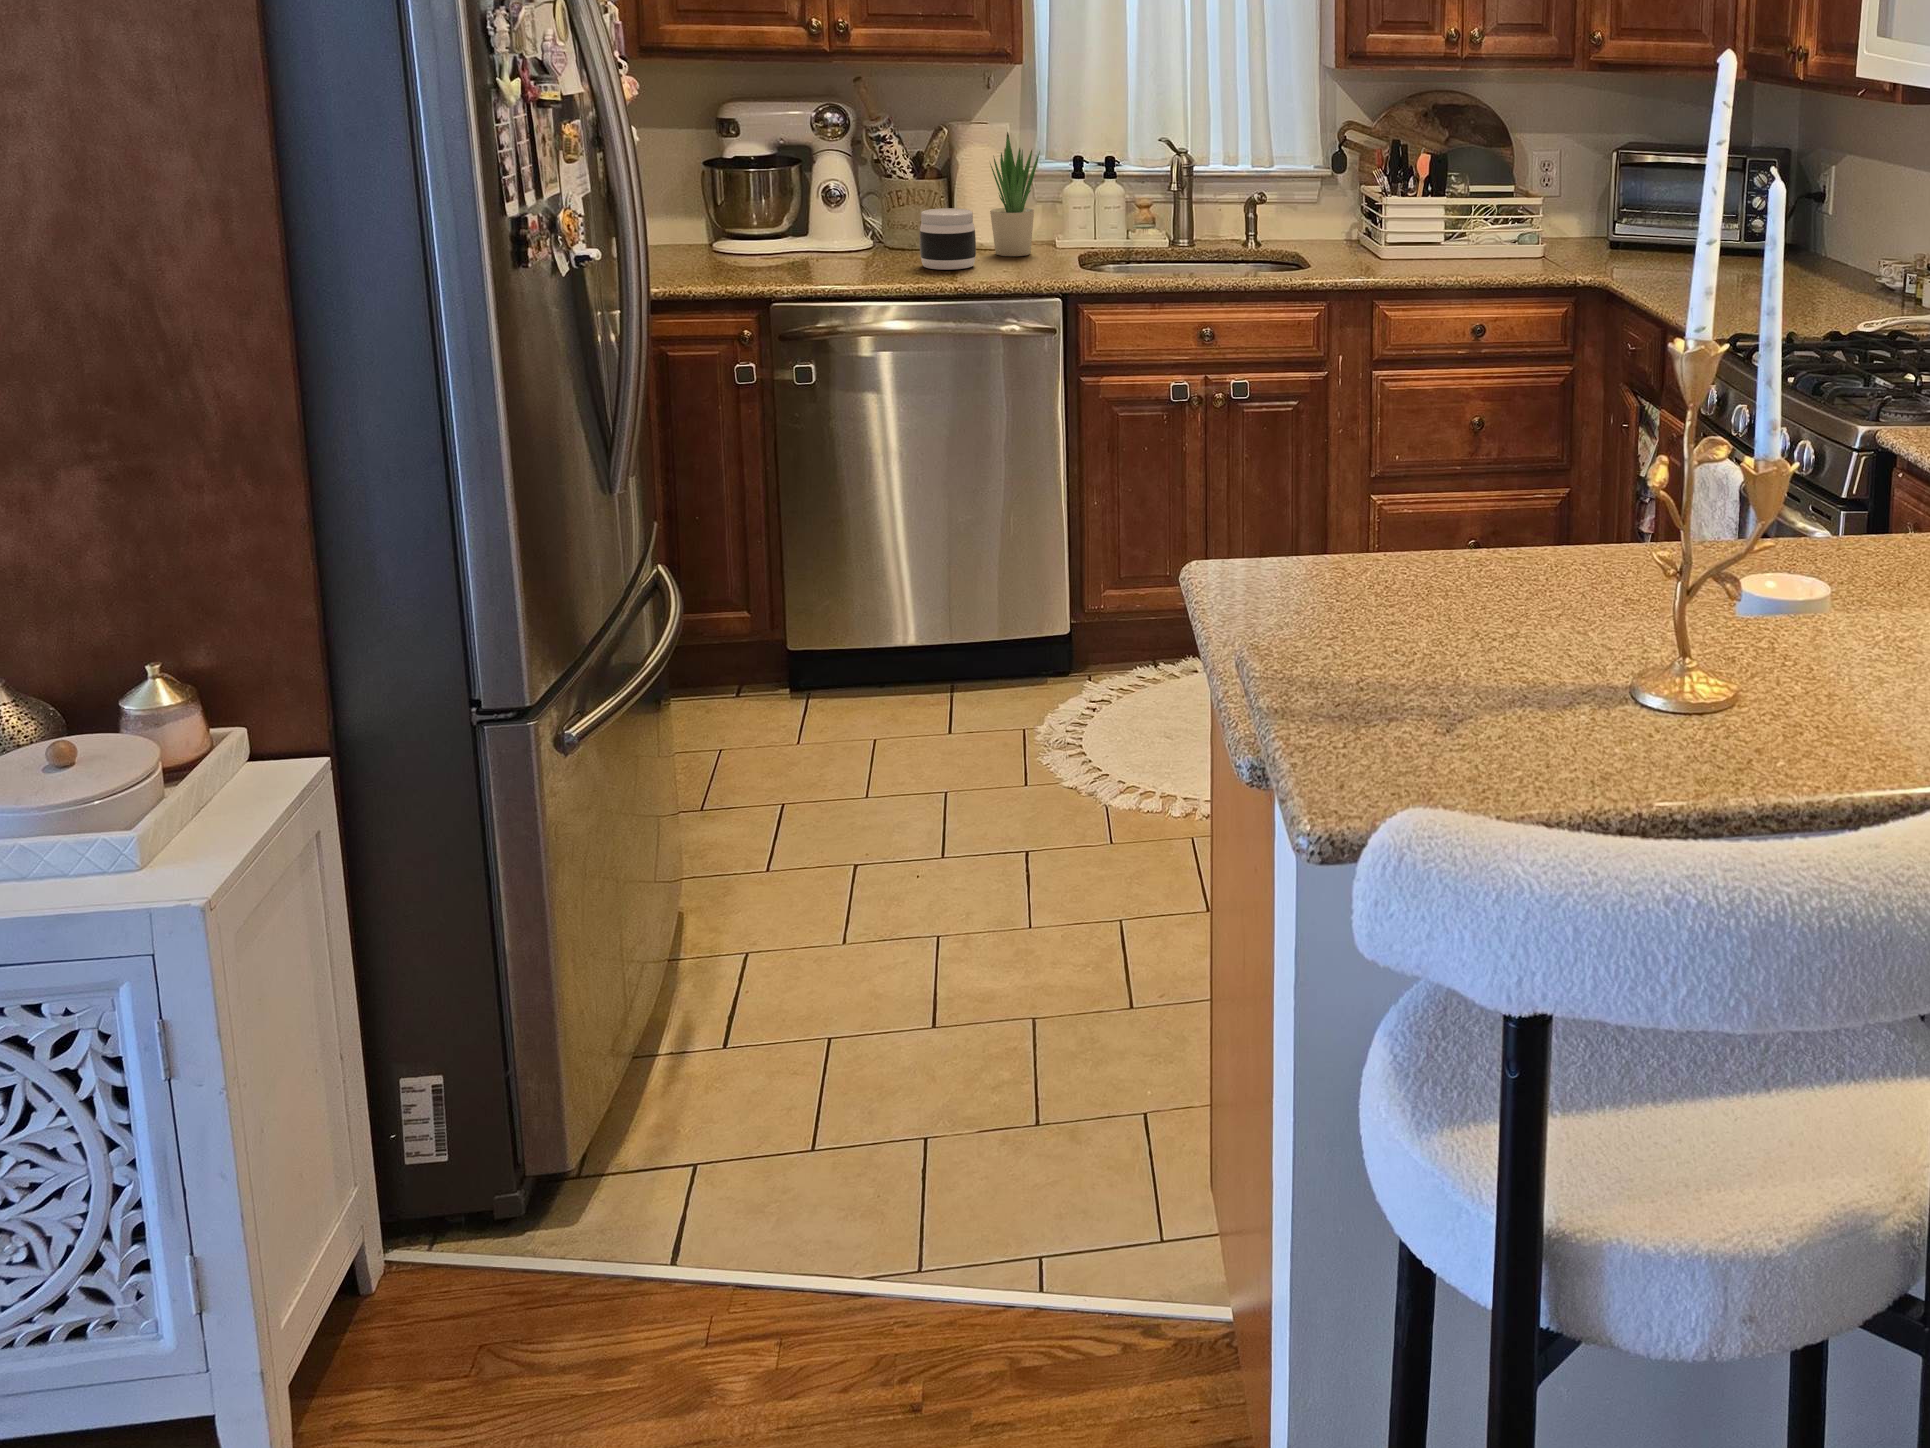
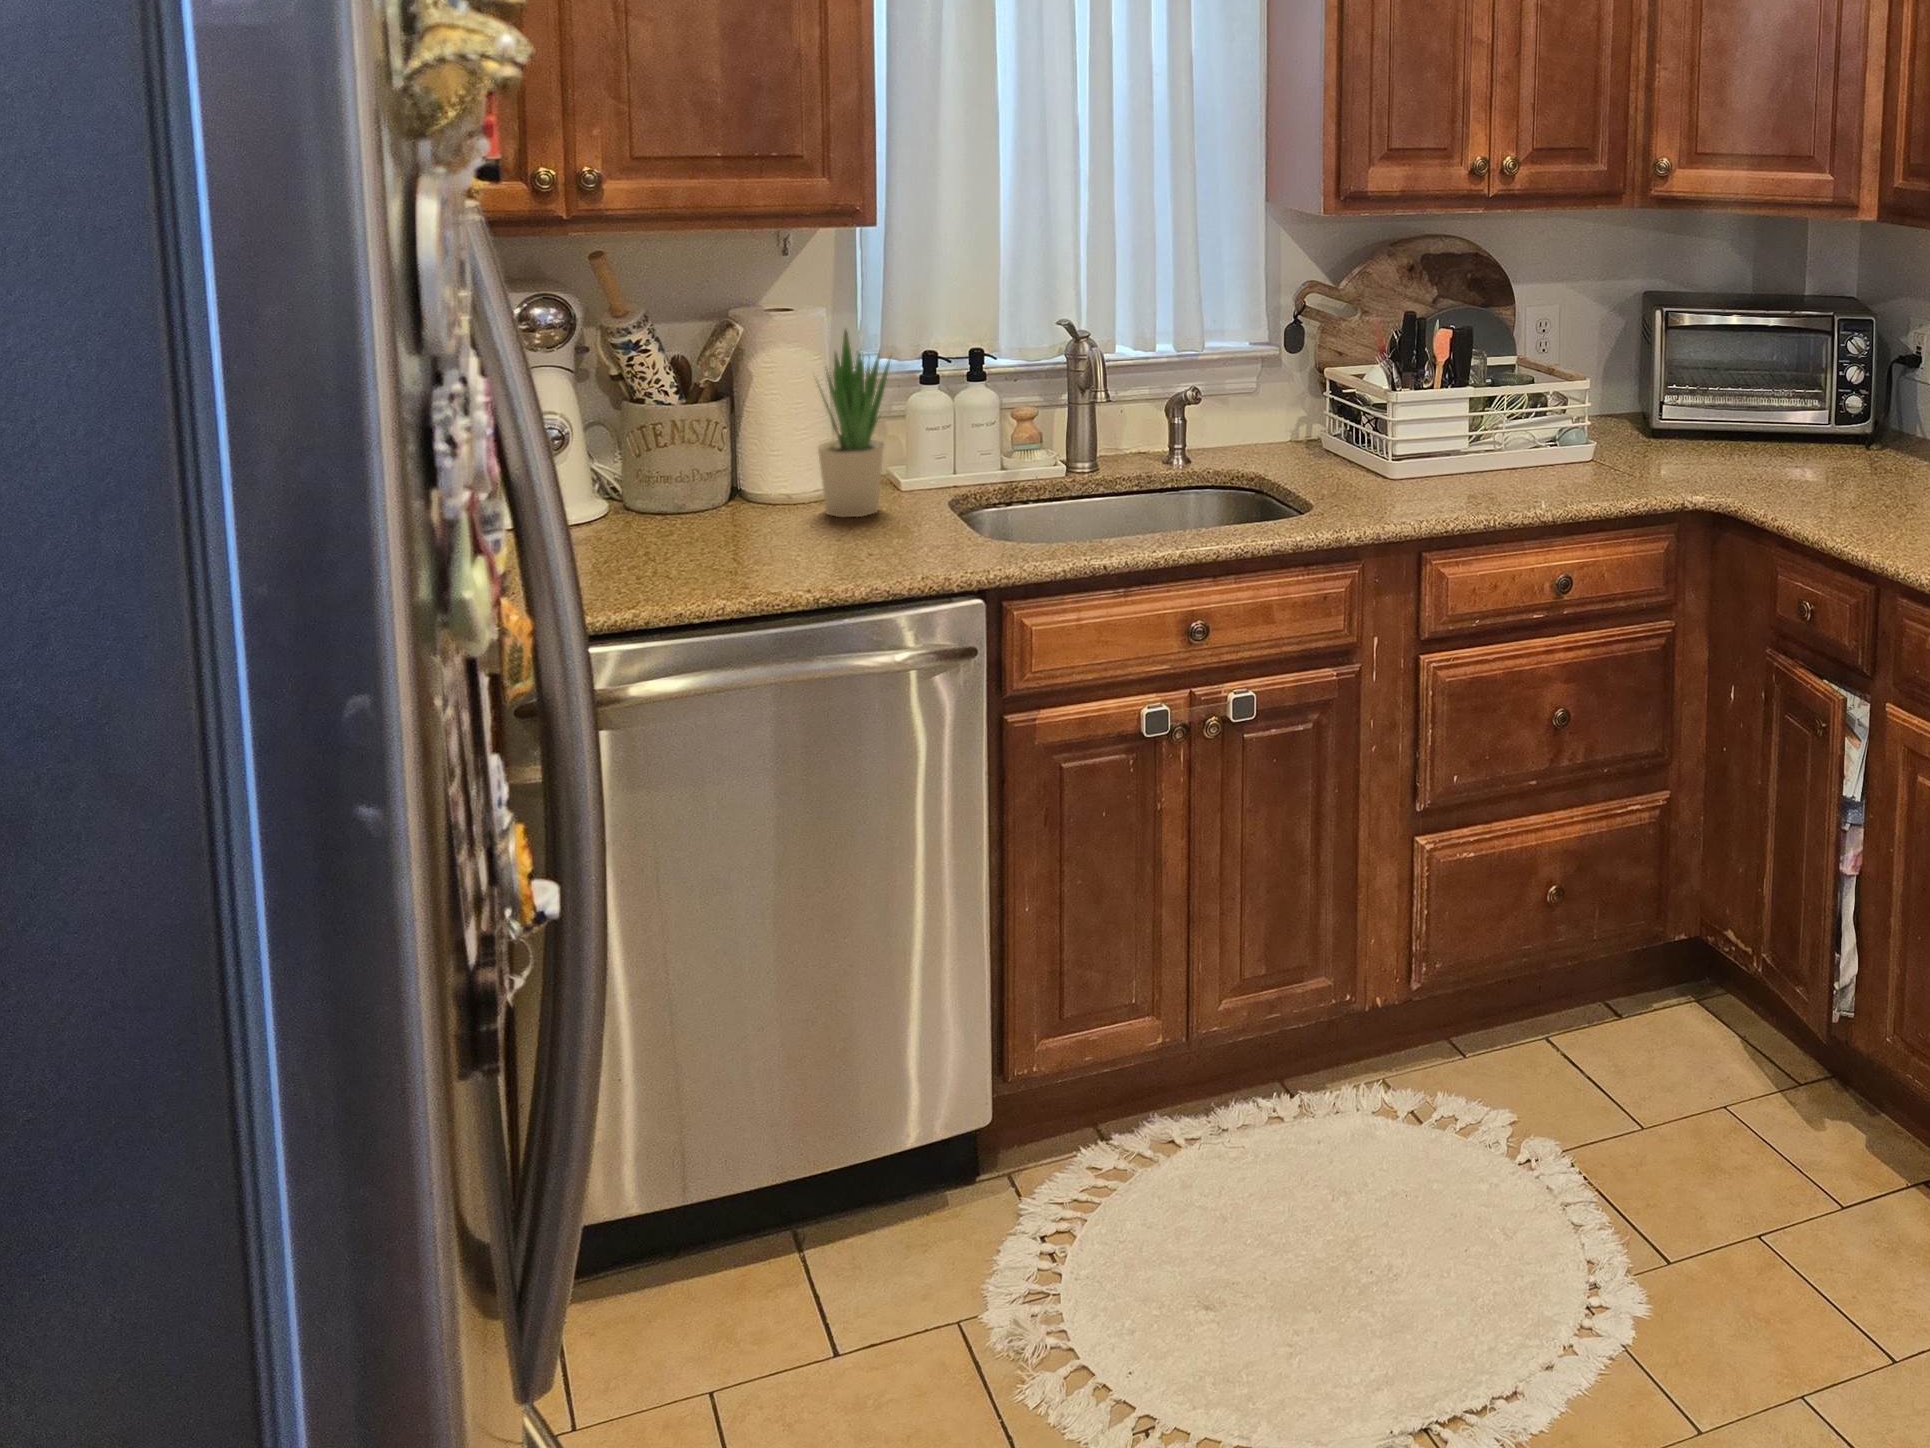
jar: present [919,208,976,270] -> none [722,455,813,557]

